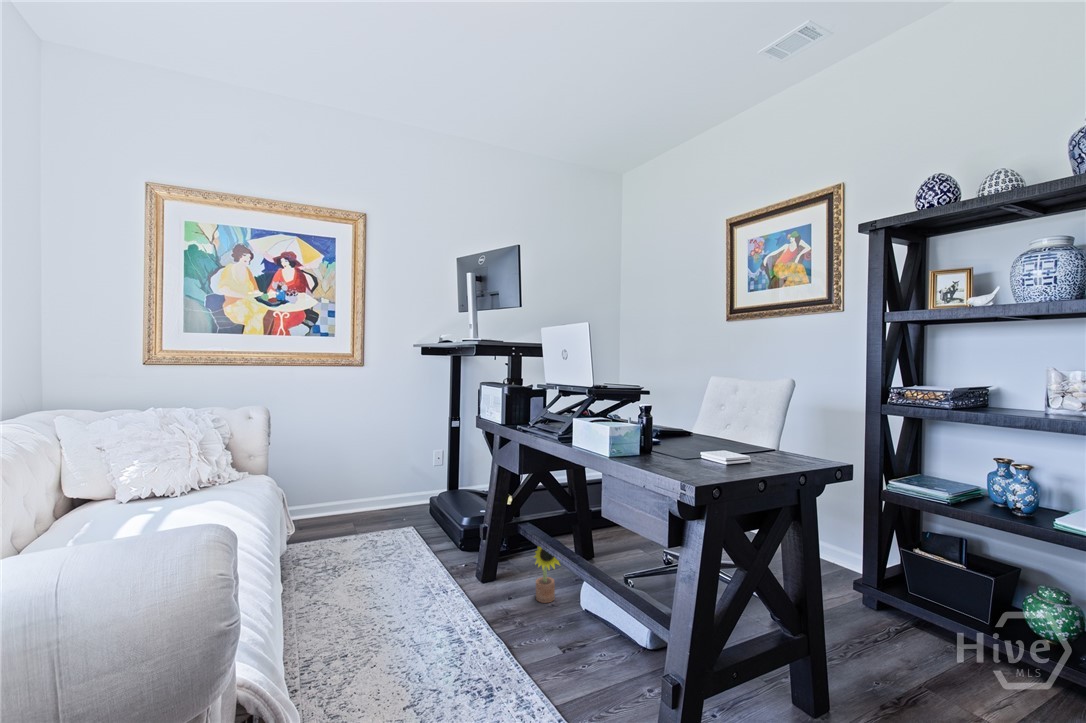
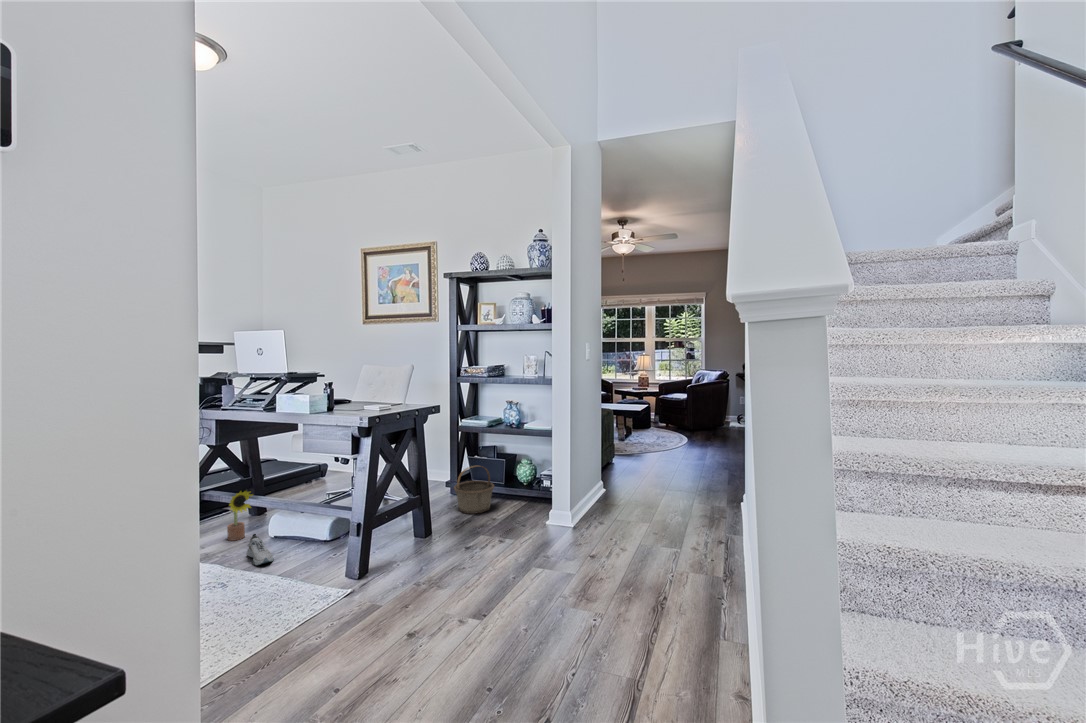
basket: none [874,584,974,688] -> present [454,466,494,514]
shoe: none [536,615,566,672] -> present [246,534,274,565]

